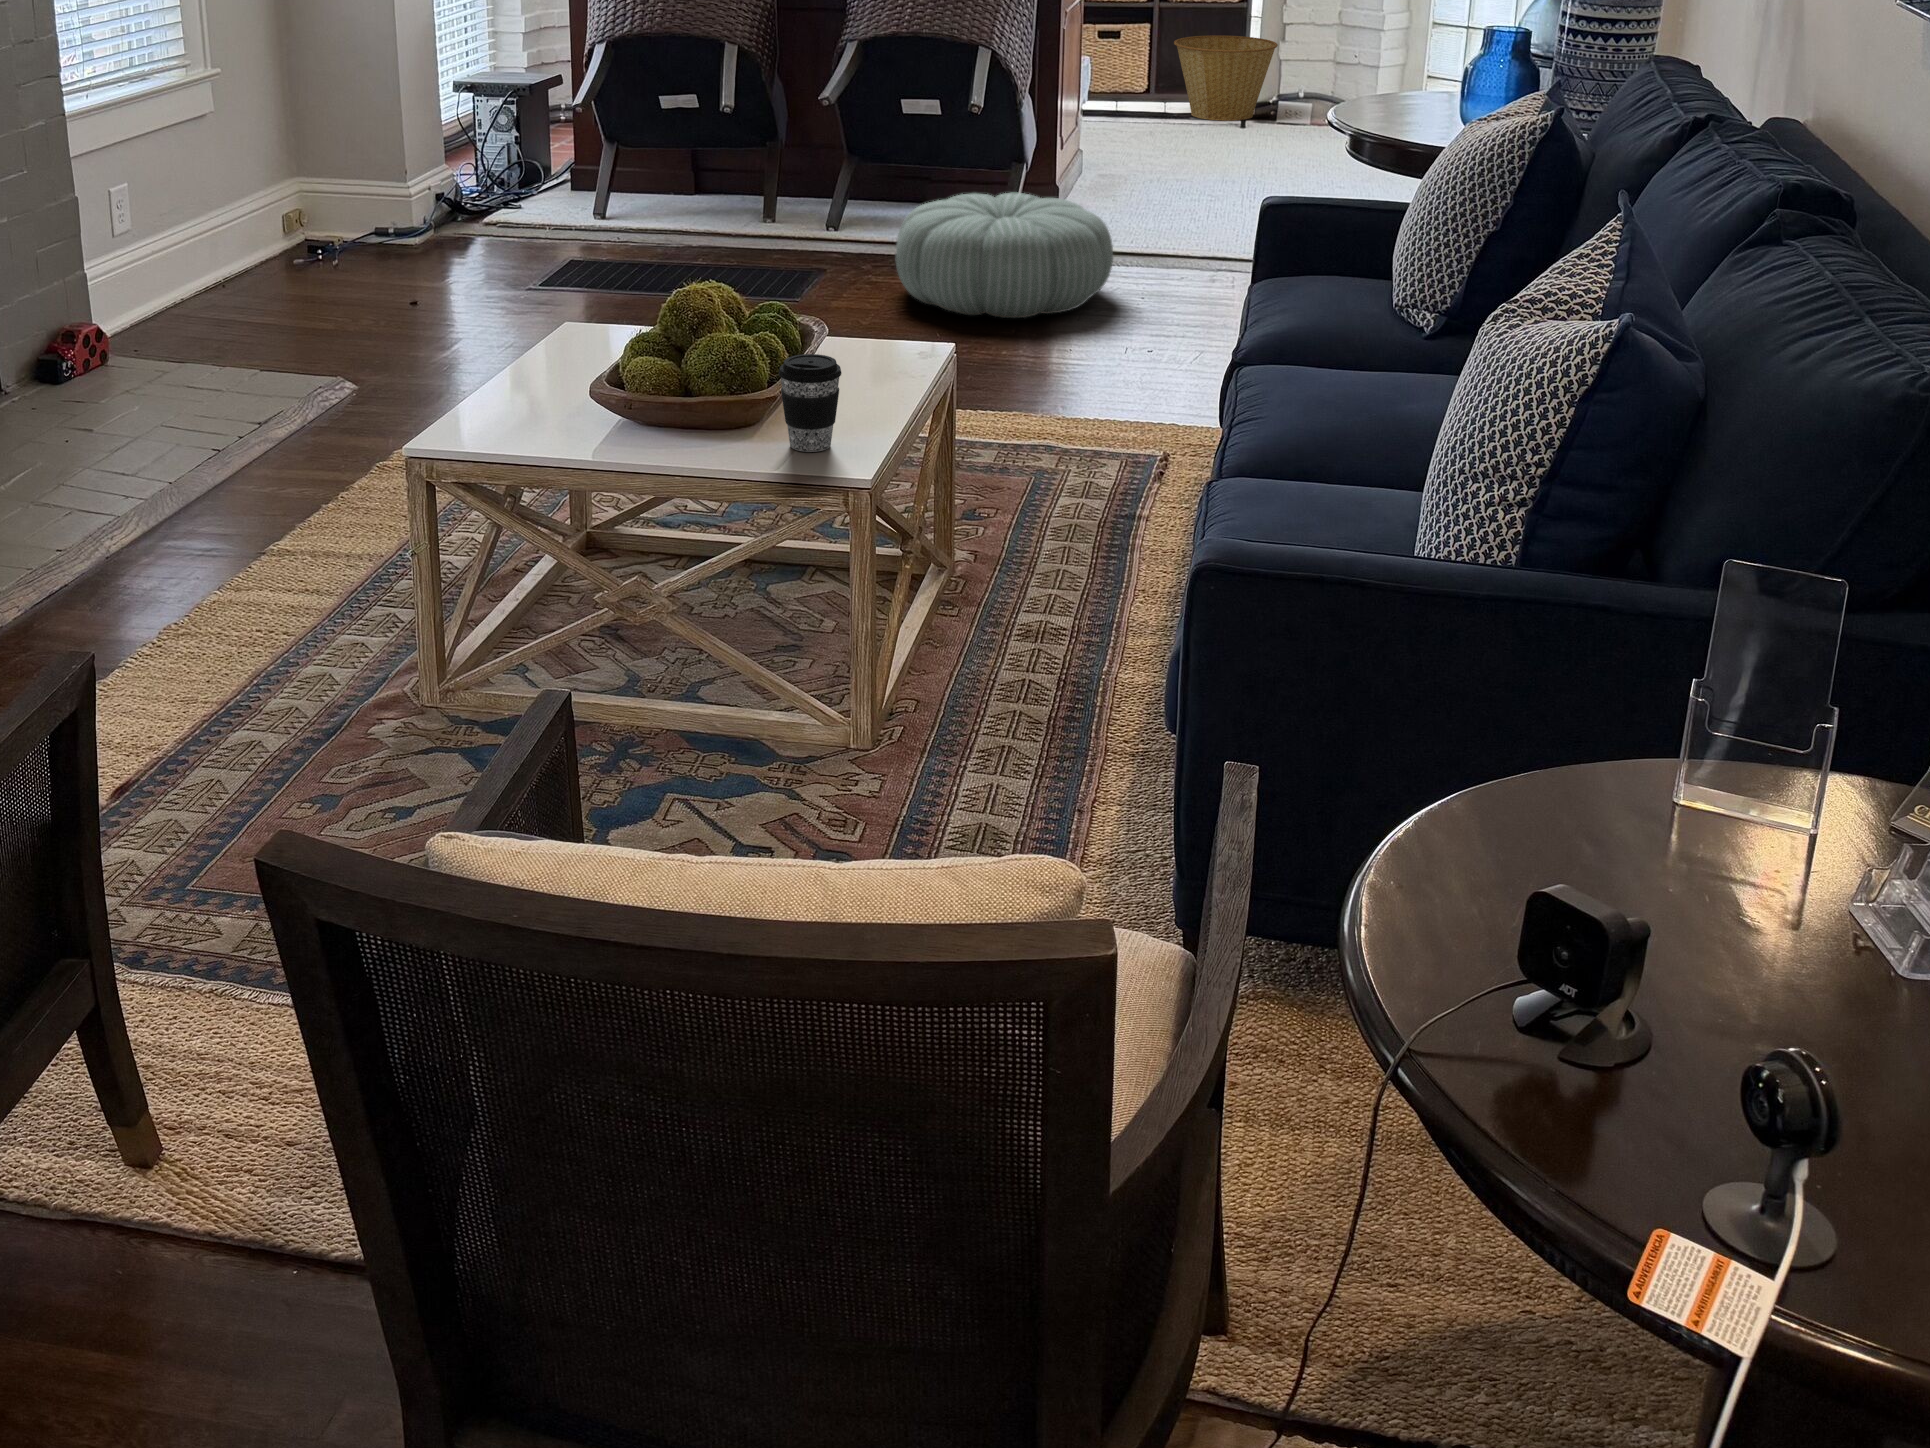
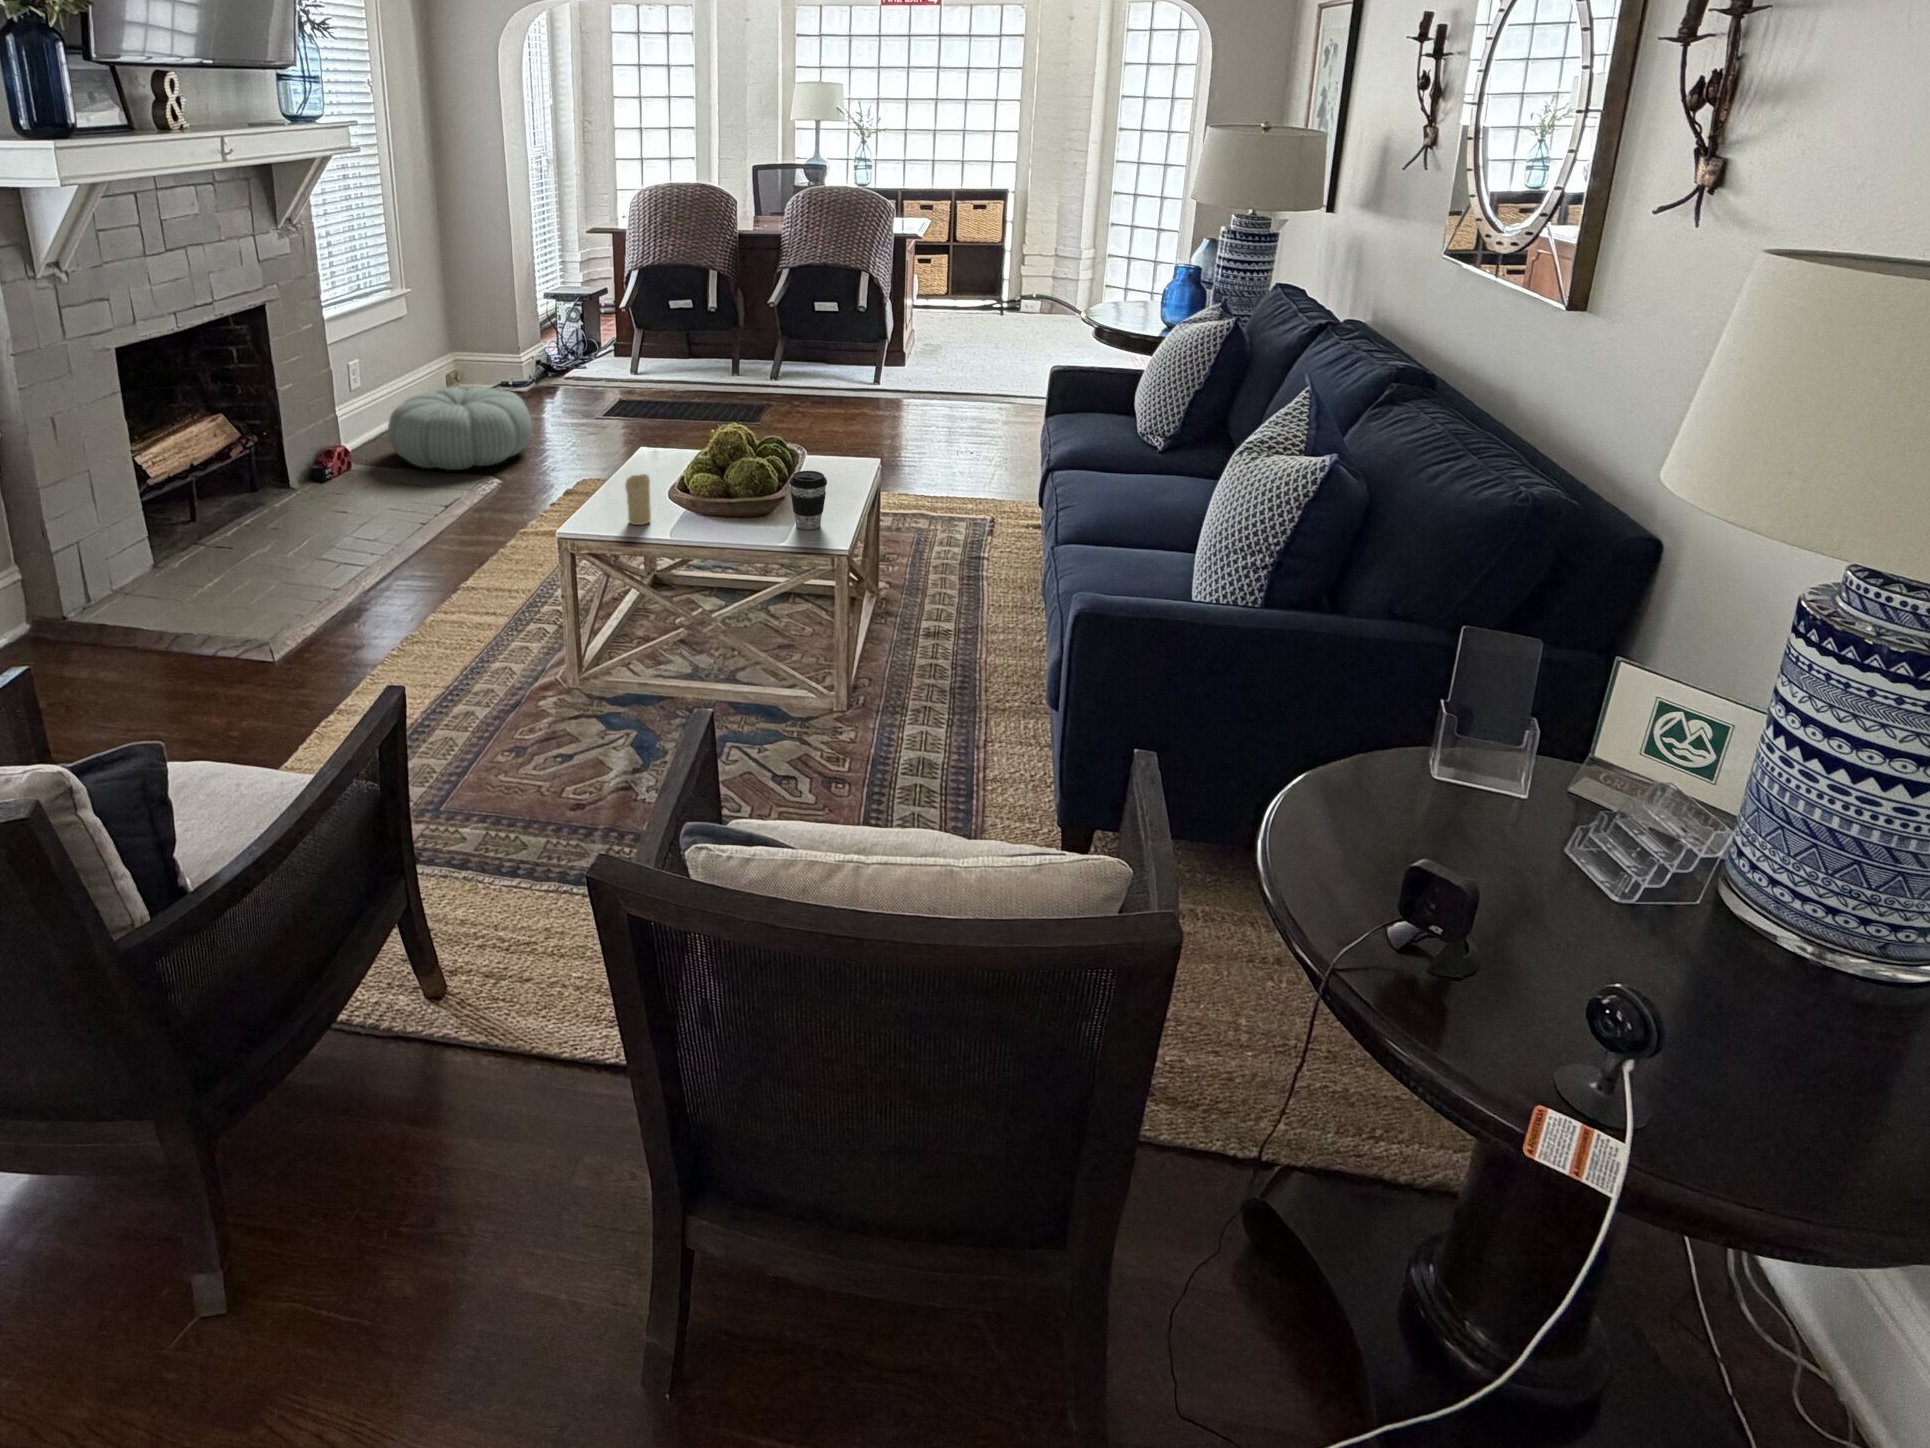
basket: present [1174,36,1278,121] -> none [958,263,1016,311]
pouf: present [896,193,1113,318] -> present [388,387,532,470]
candle: none [509,356,551,440] -> present [625,474,651,525]

